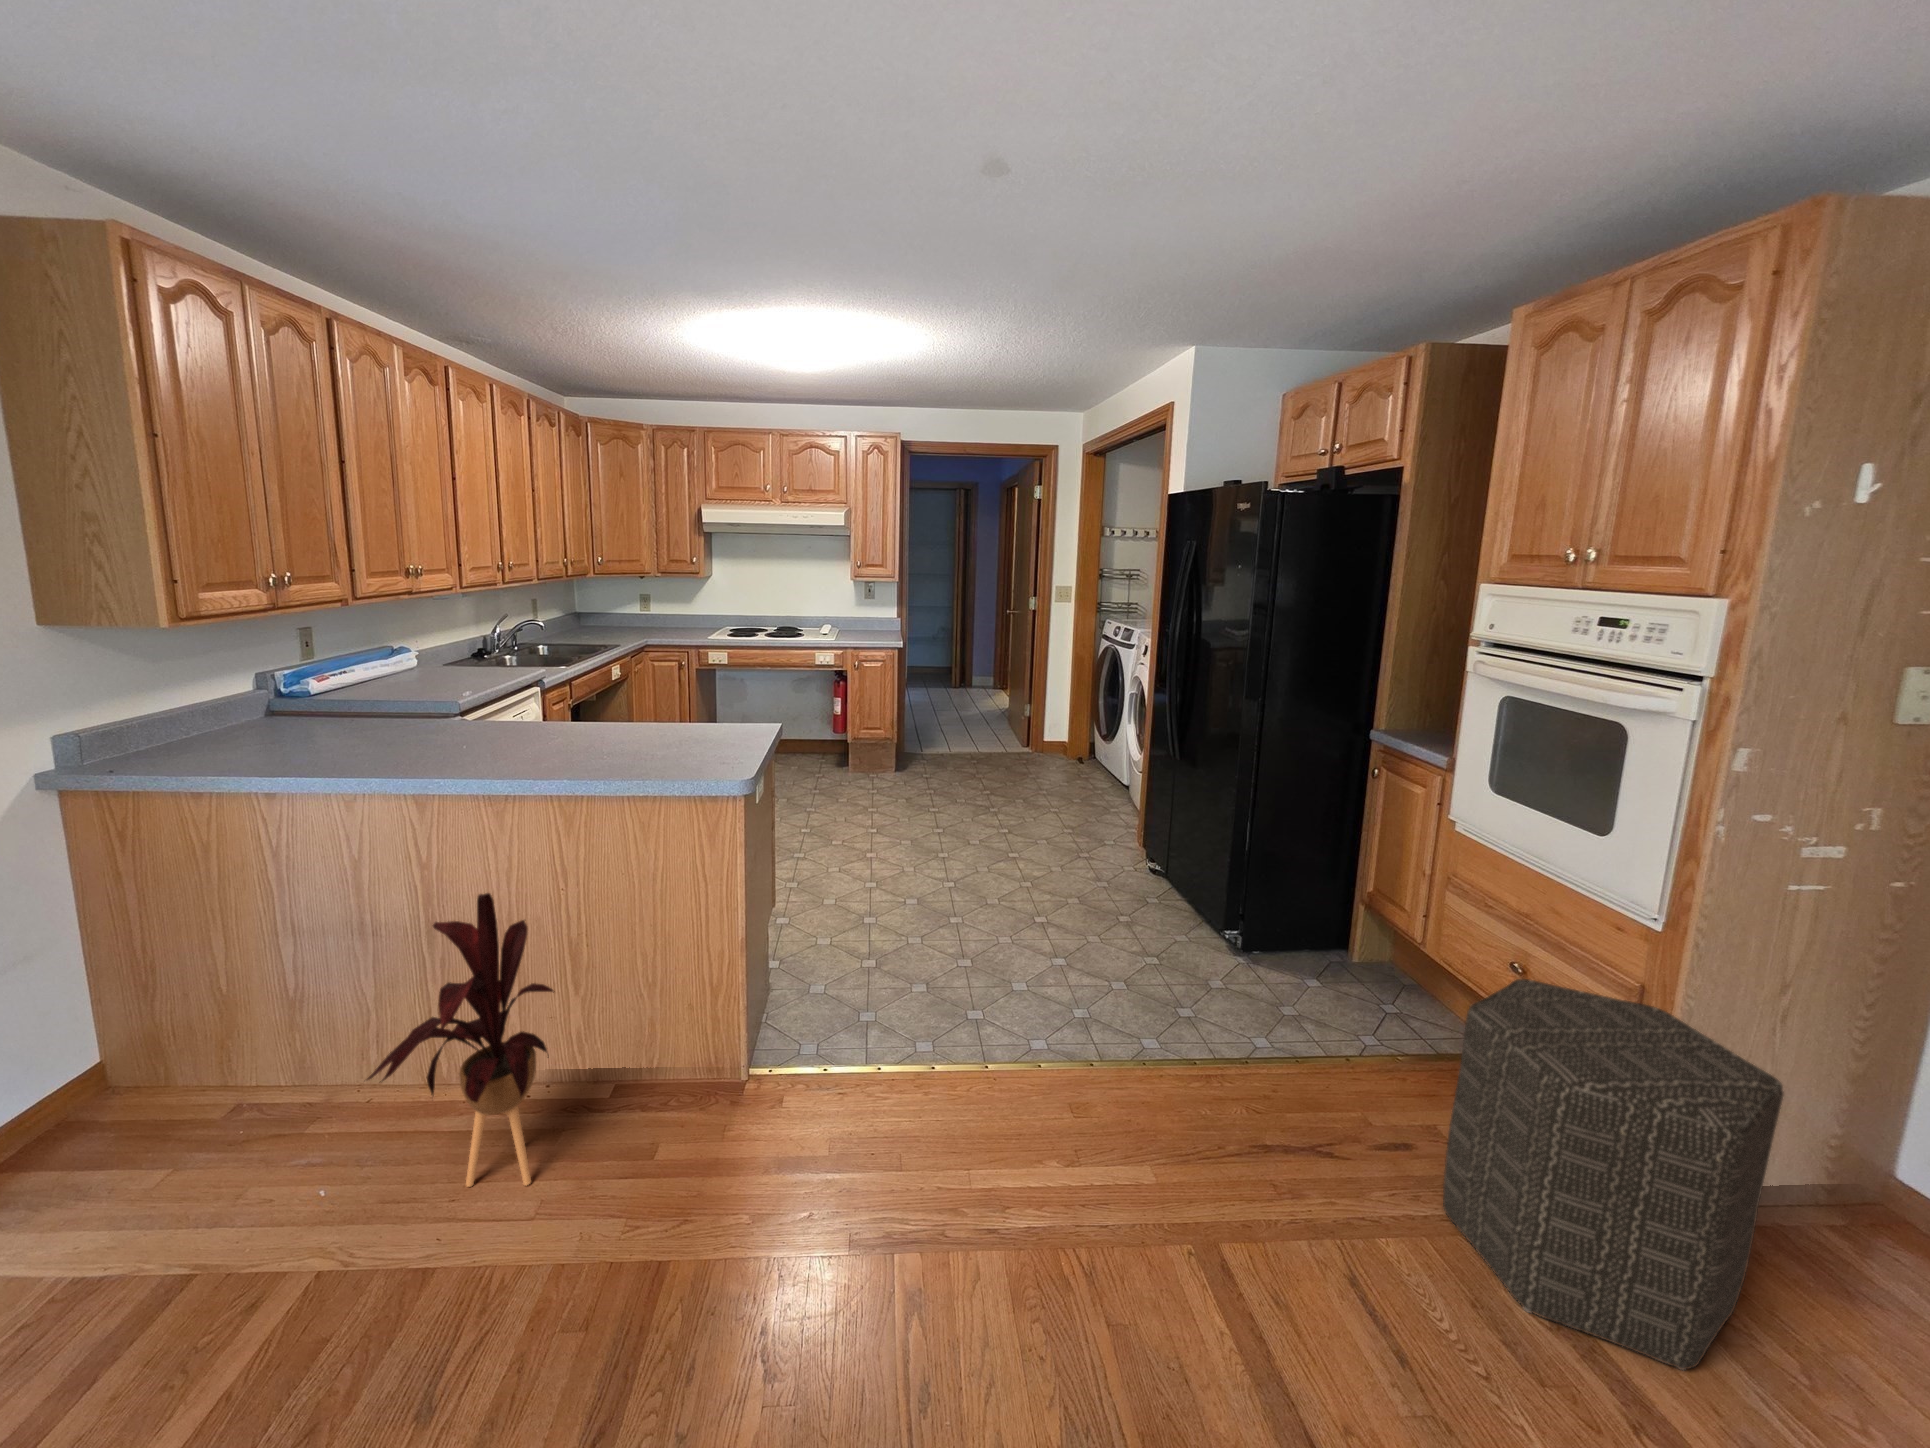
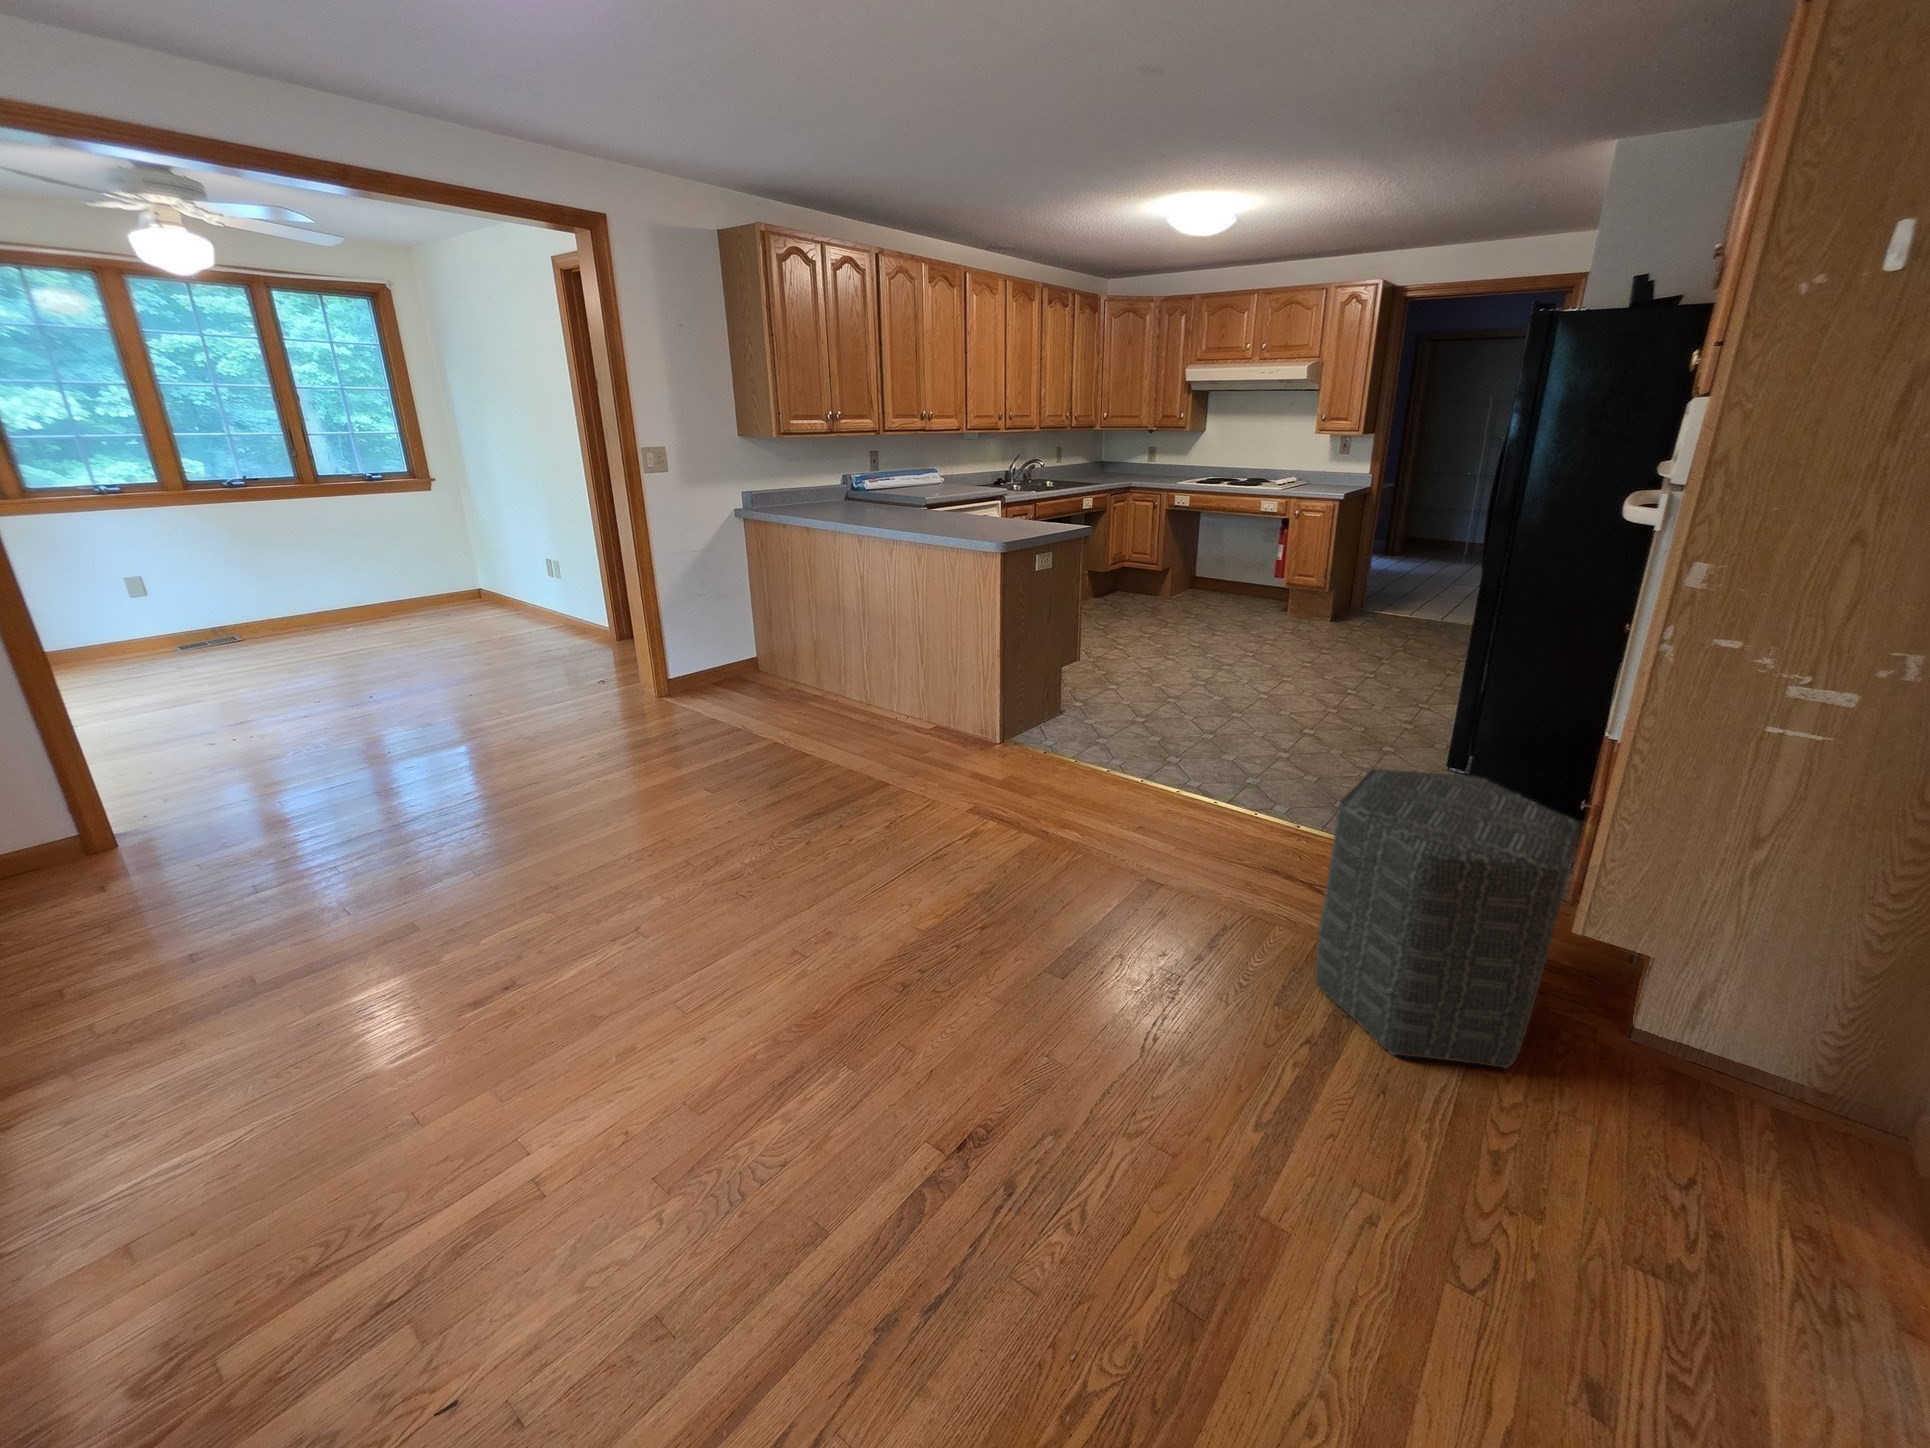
house plant: present [367,893,554,1187] -> none [796,573,891,738]

